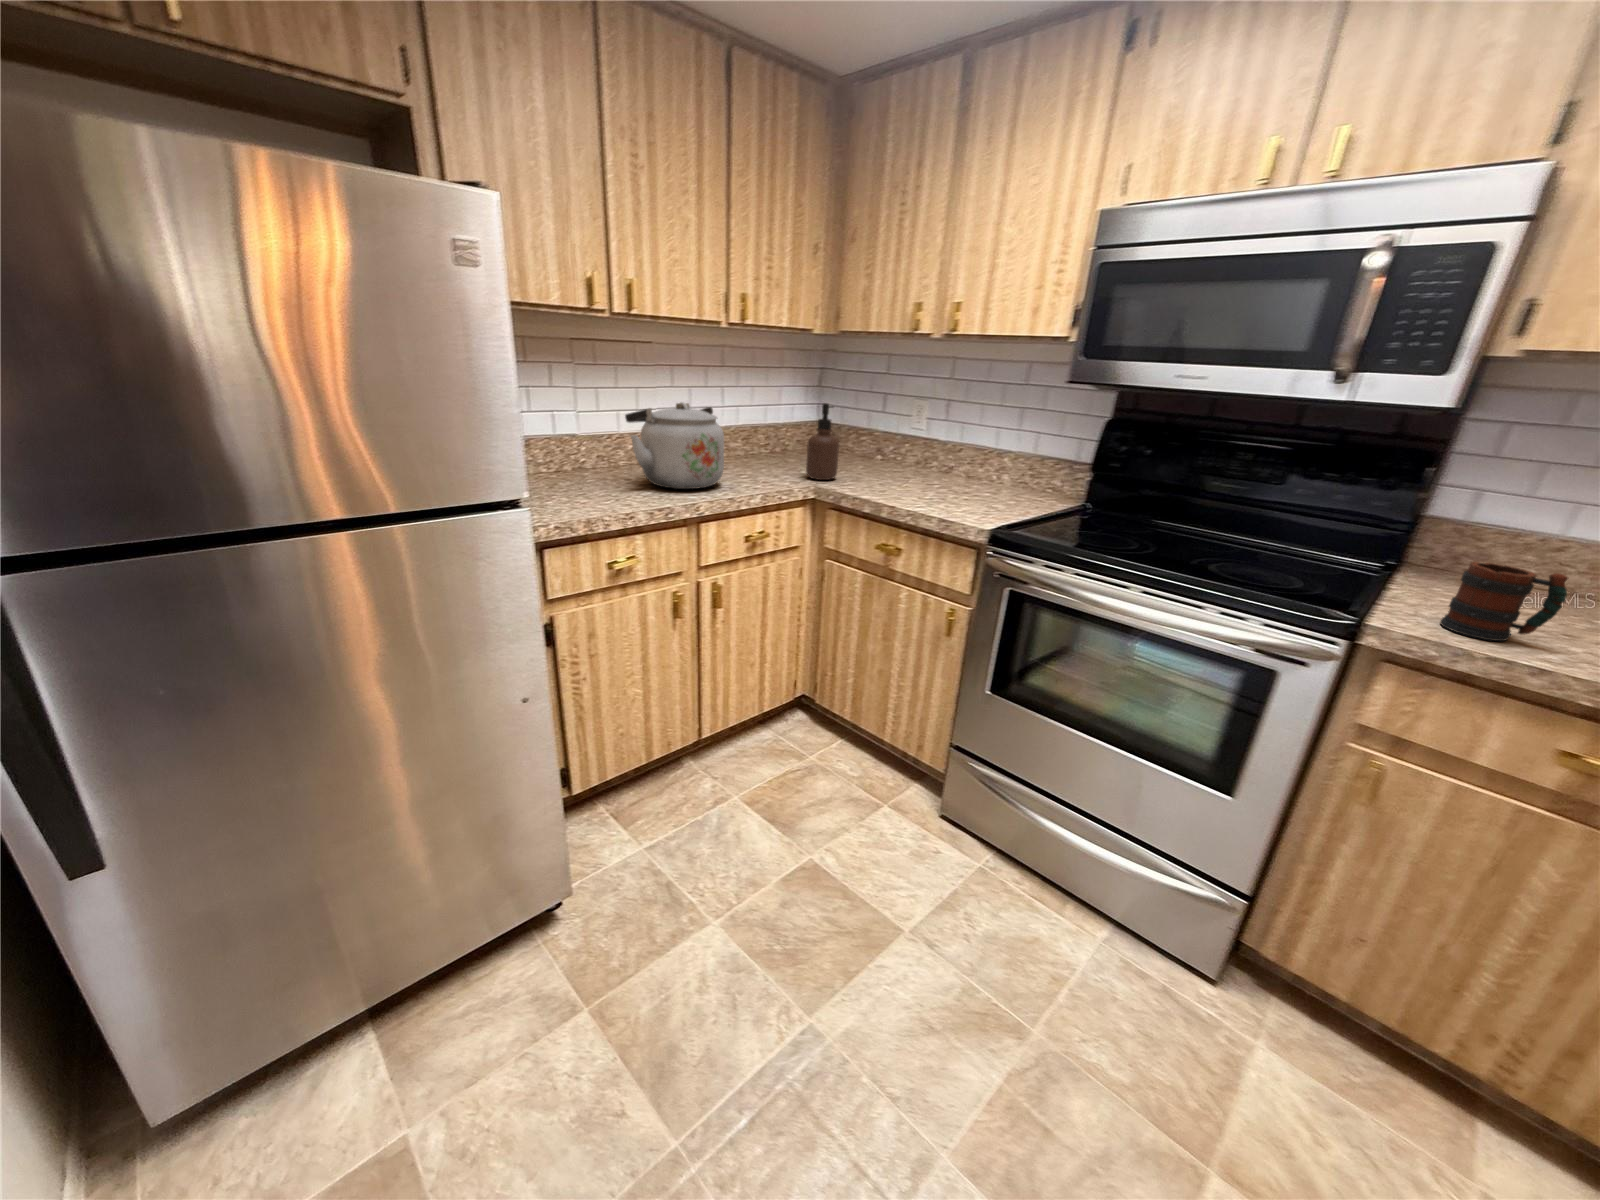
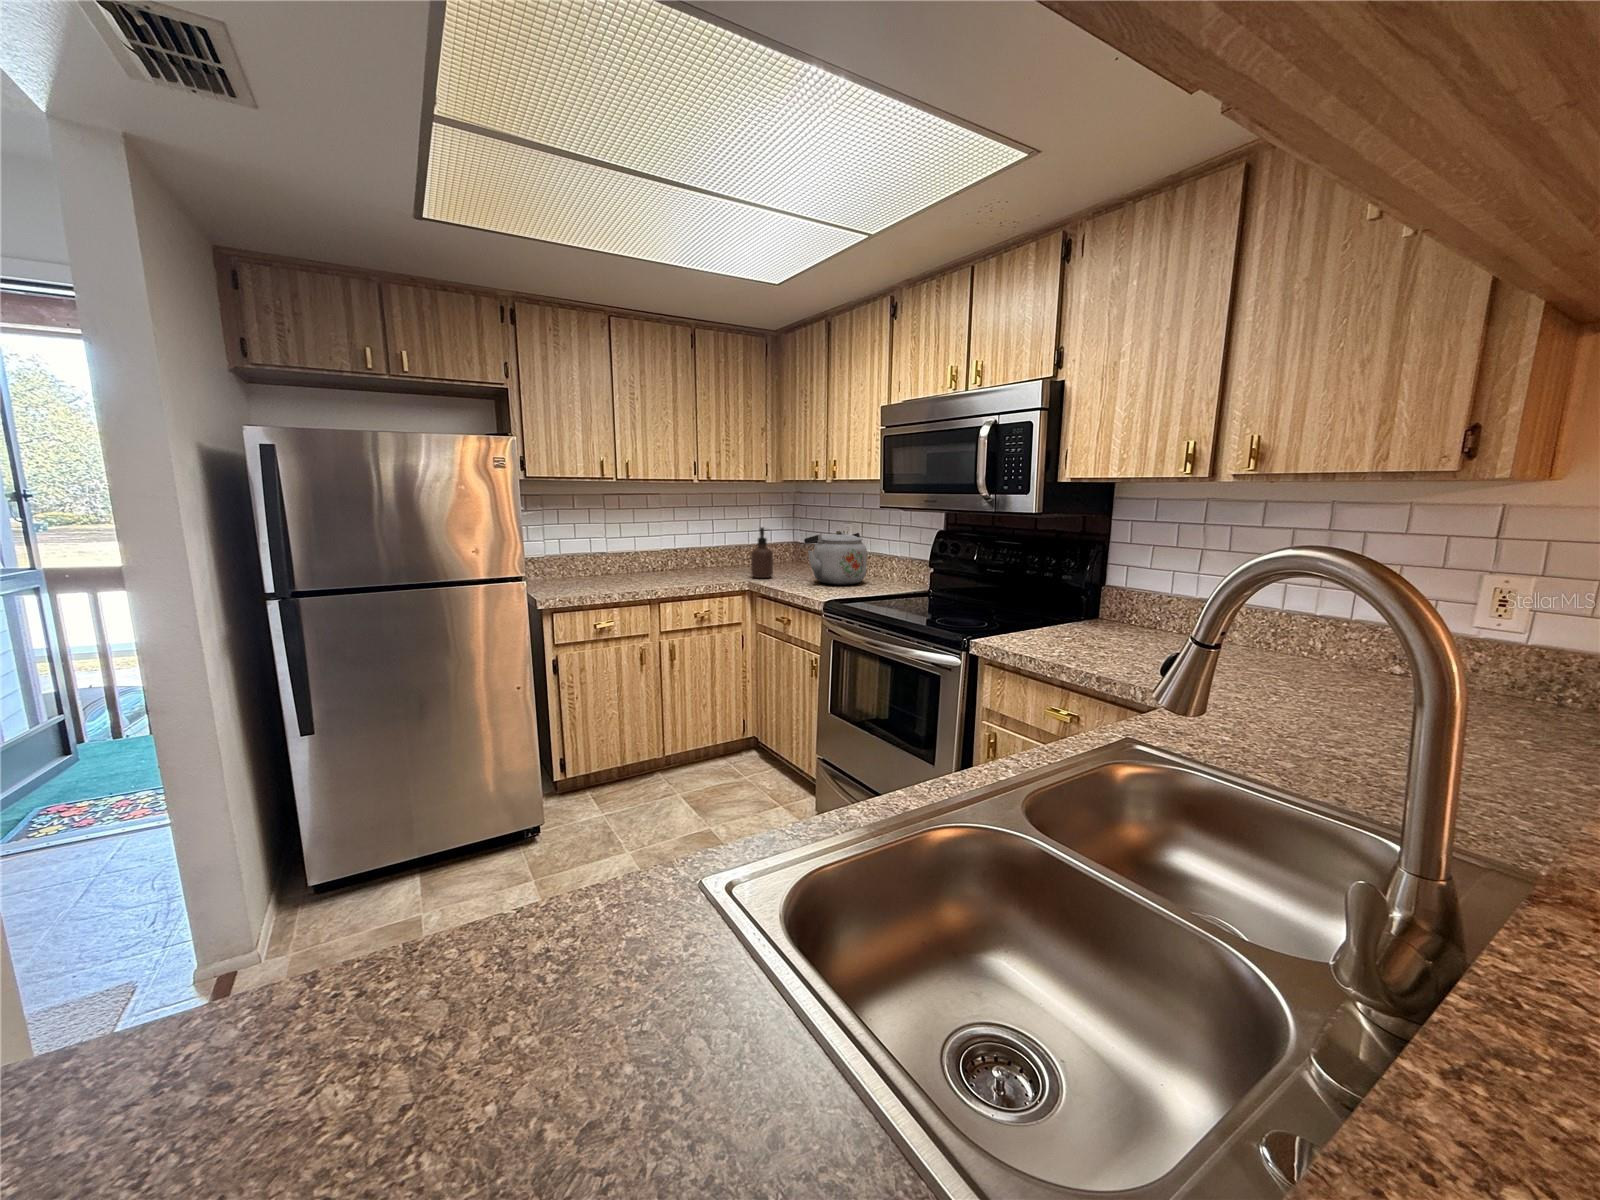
kettle: present [625,402,724,489] -> present [804,530,867,585]
mug: present [1440,562,1568,641] -> none [1017,606,1061,653]

